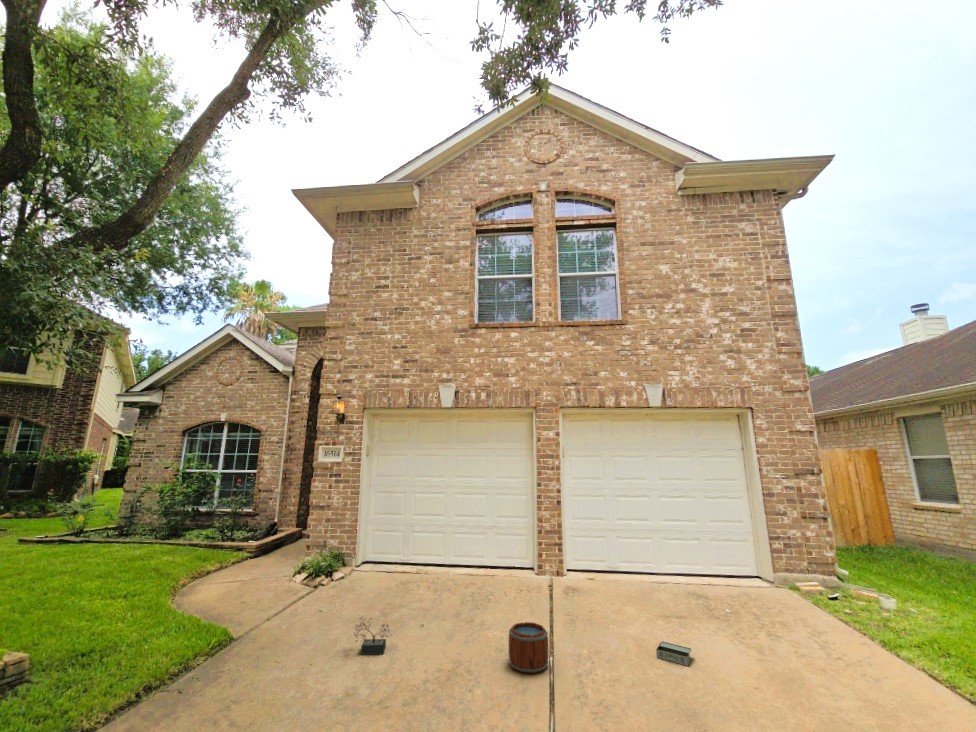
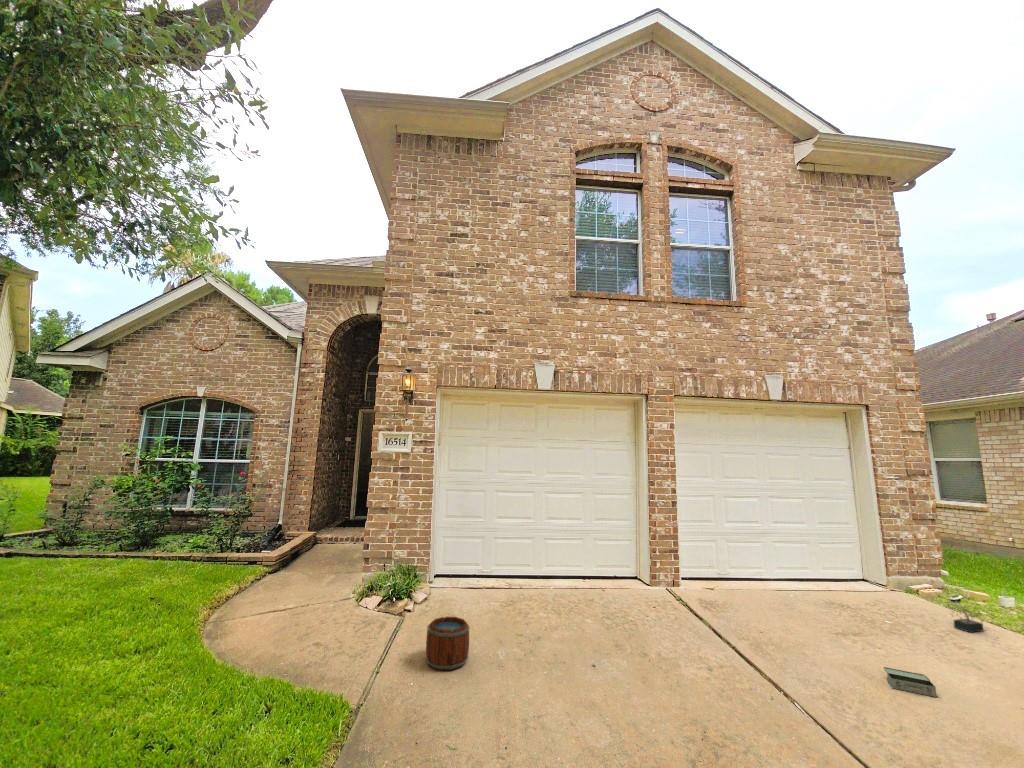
decorative plant: present [354,616,391,655] -> present [946,600,983,633]
bucket: present [509,622,549,673] -> present [426,617,470,670]

